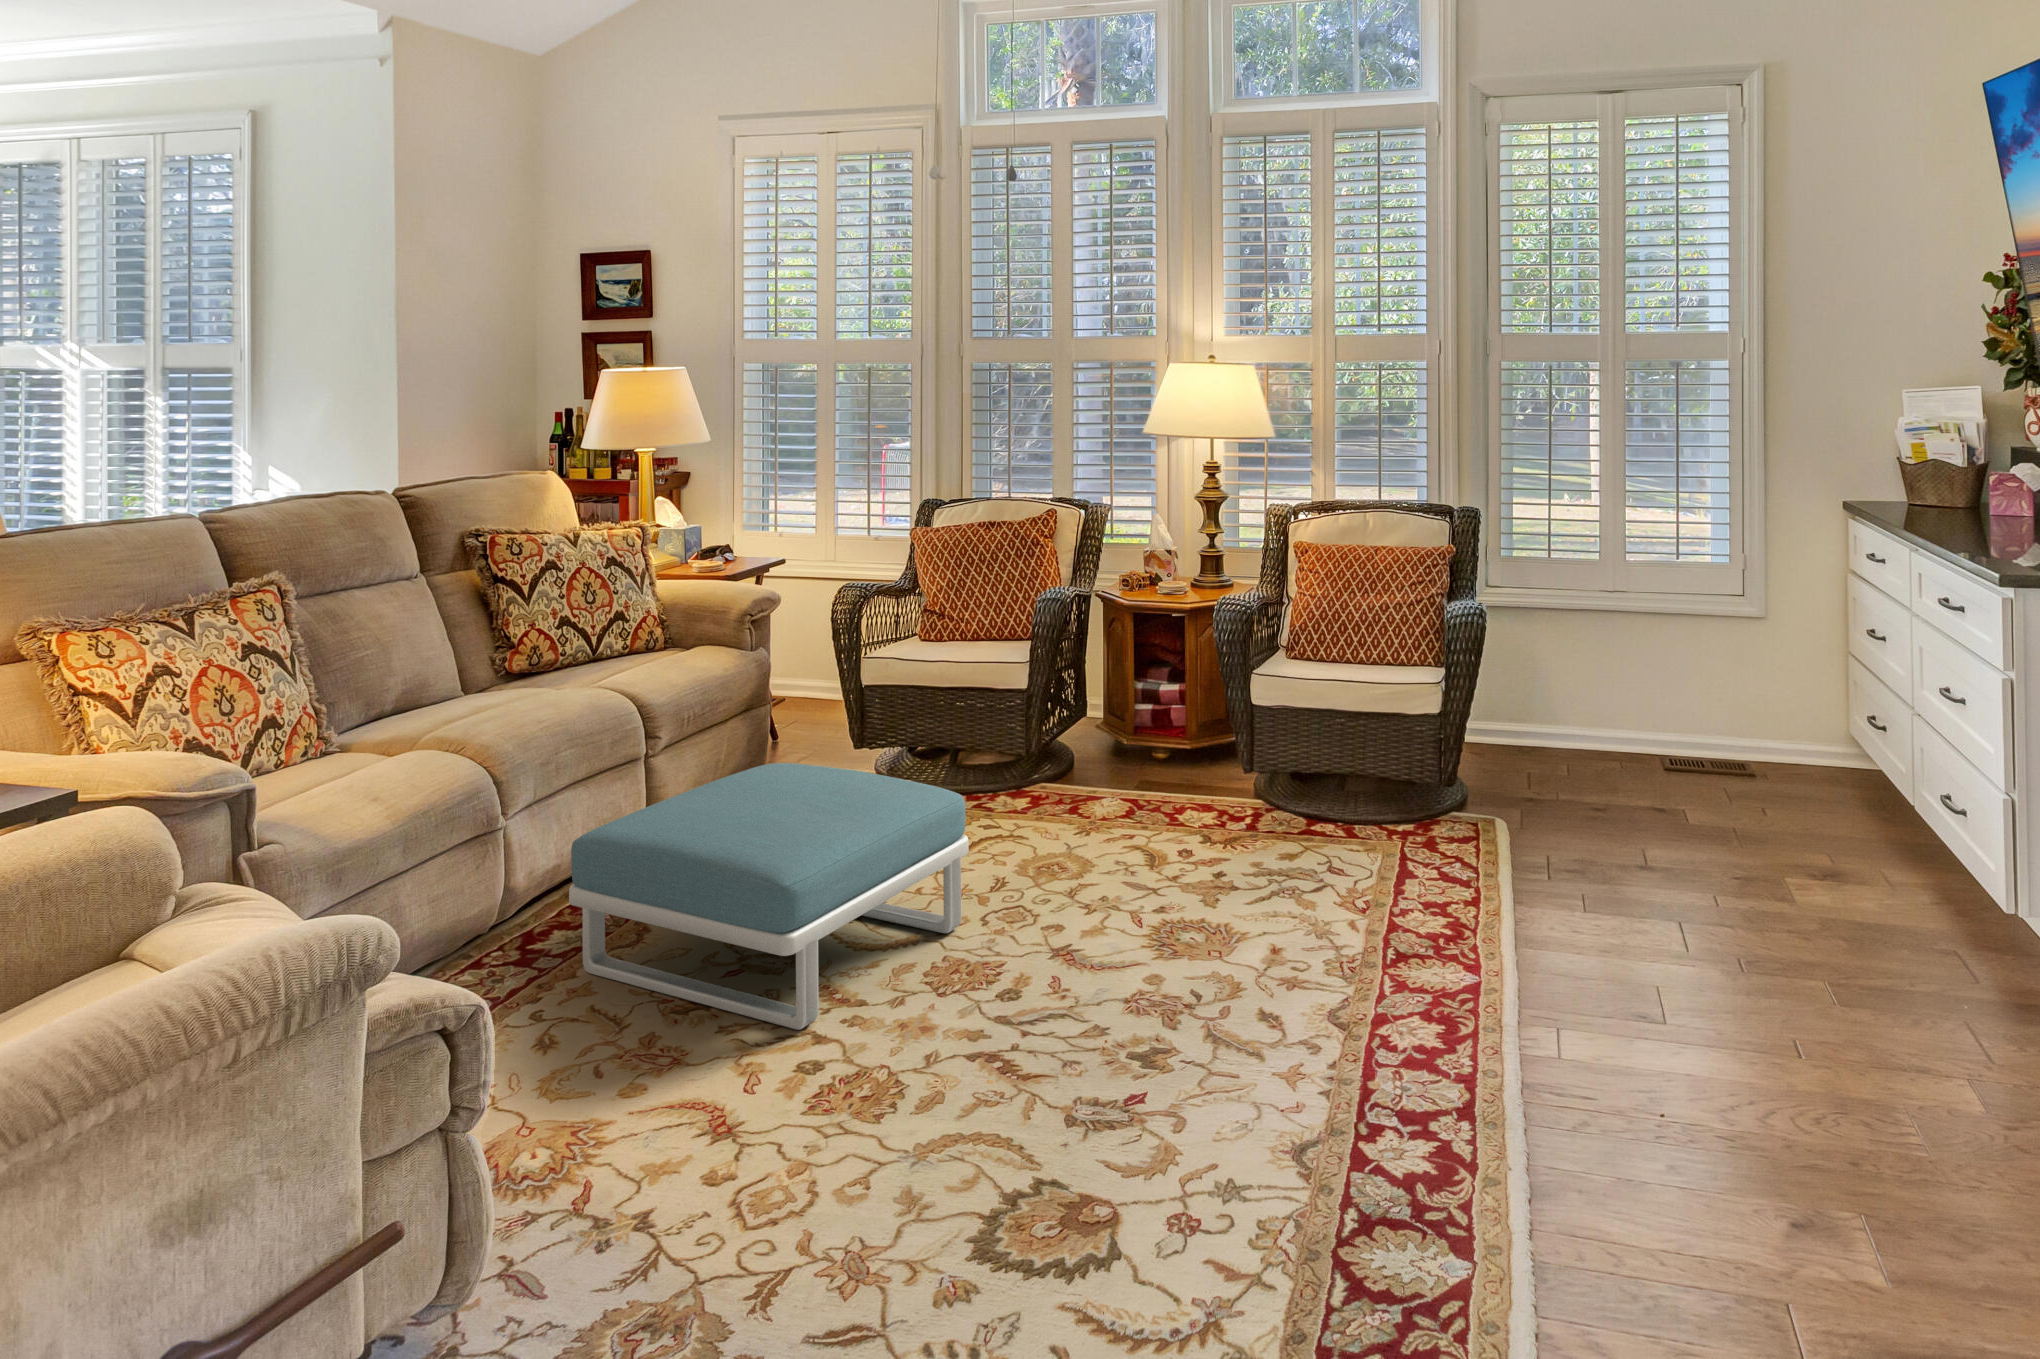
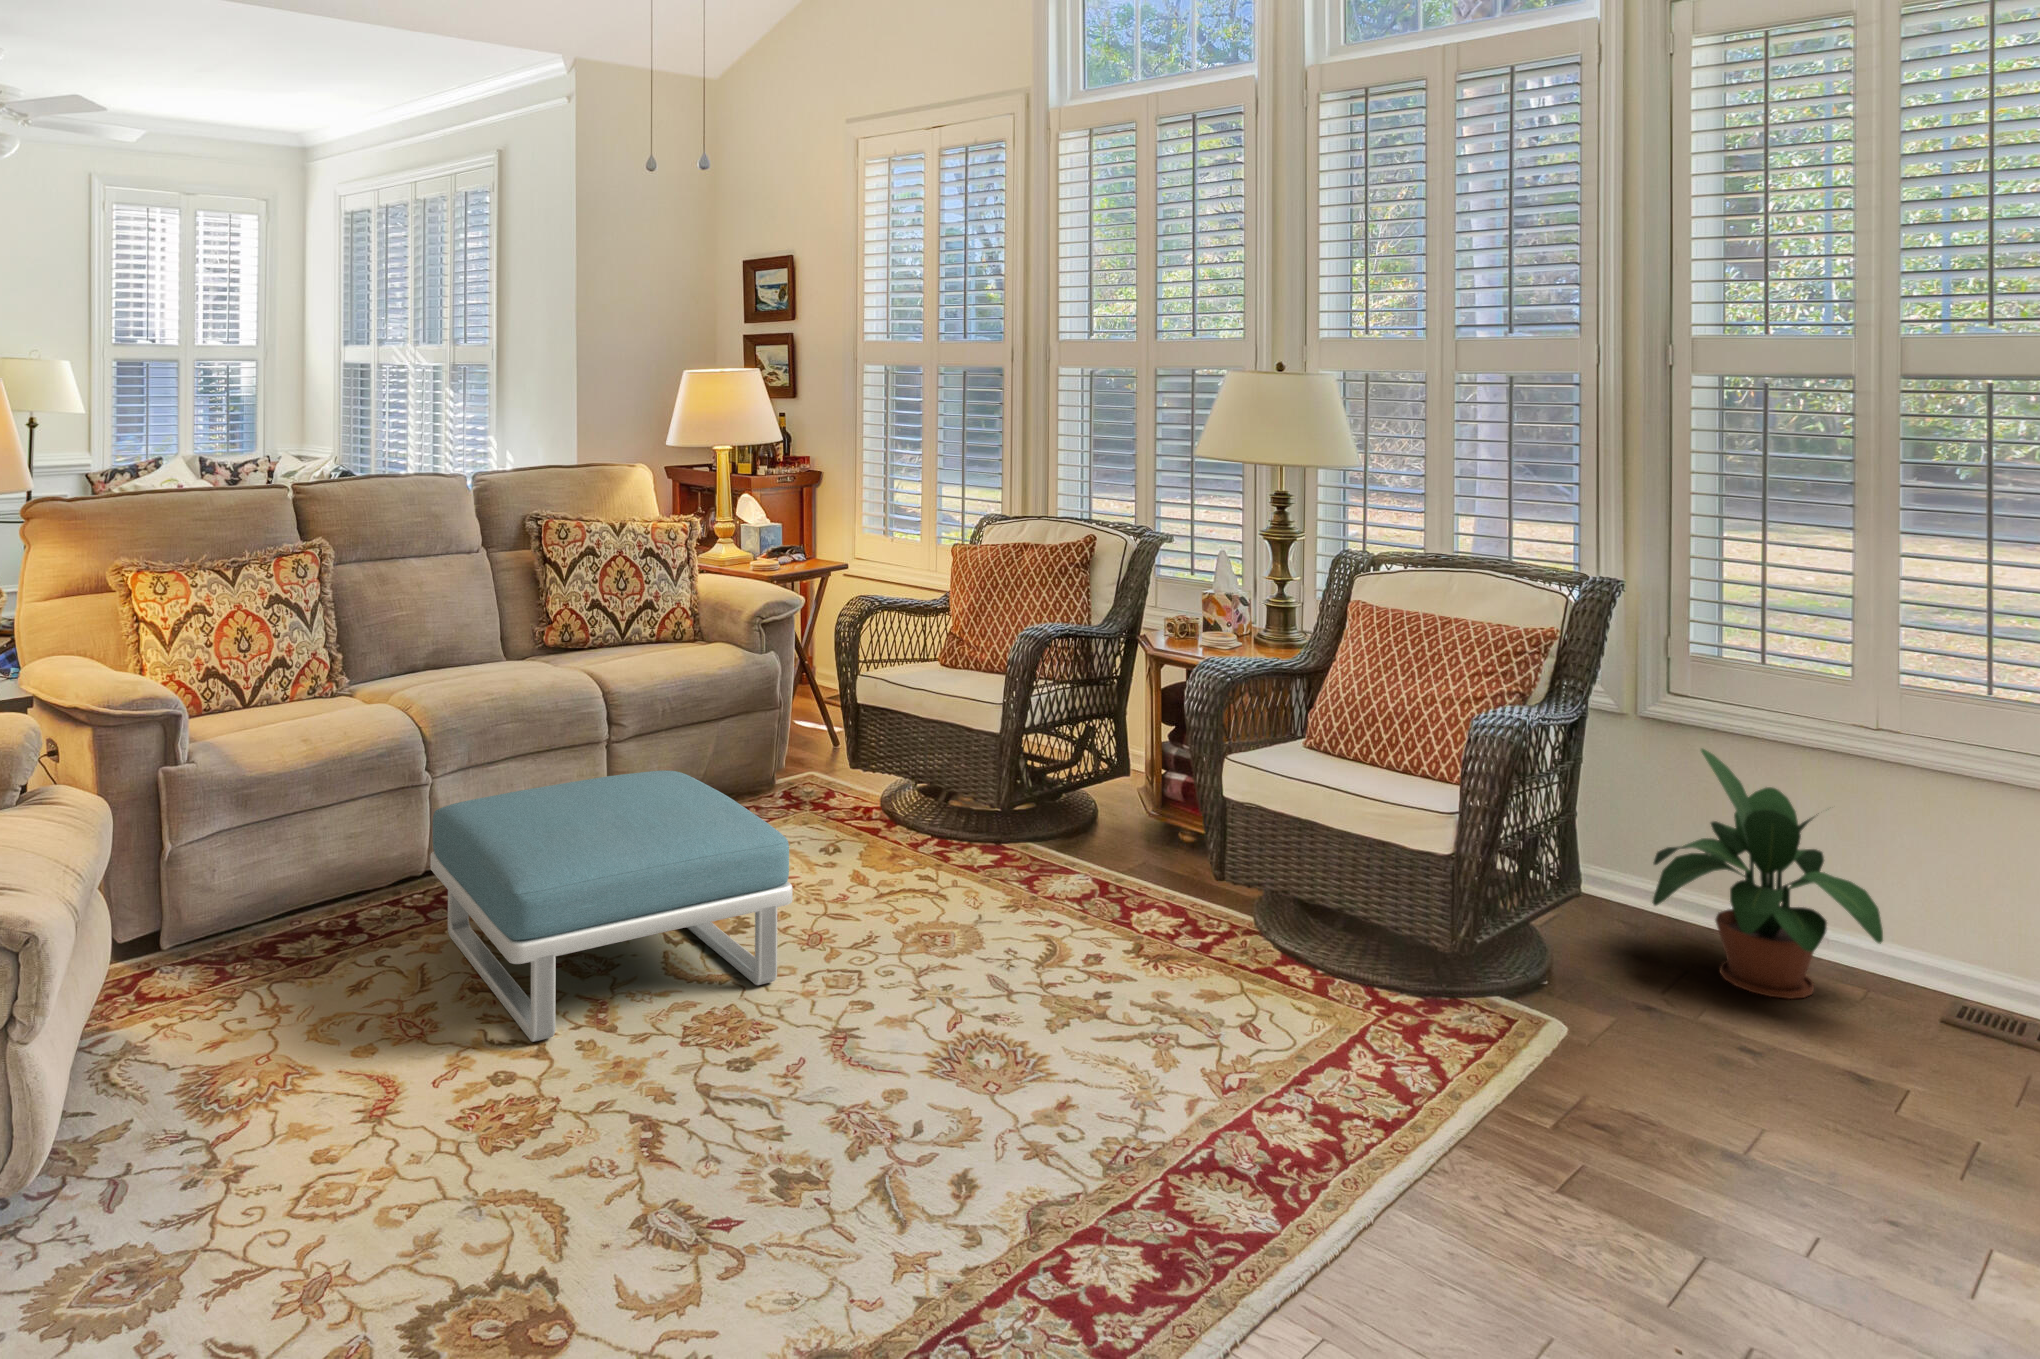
potted plant: none [1494,618,1645,776] -> present [1652,749,1883,999]

